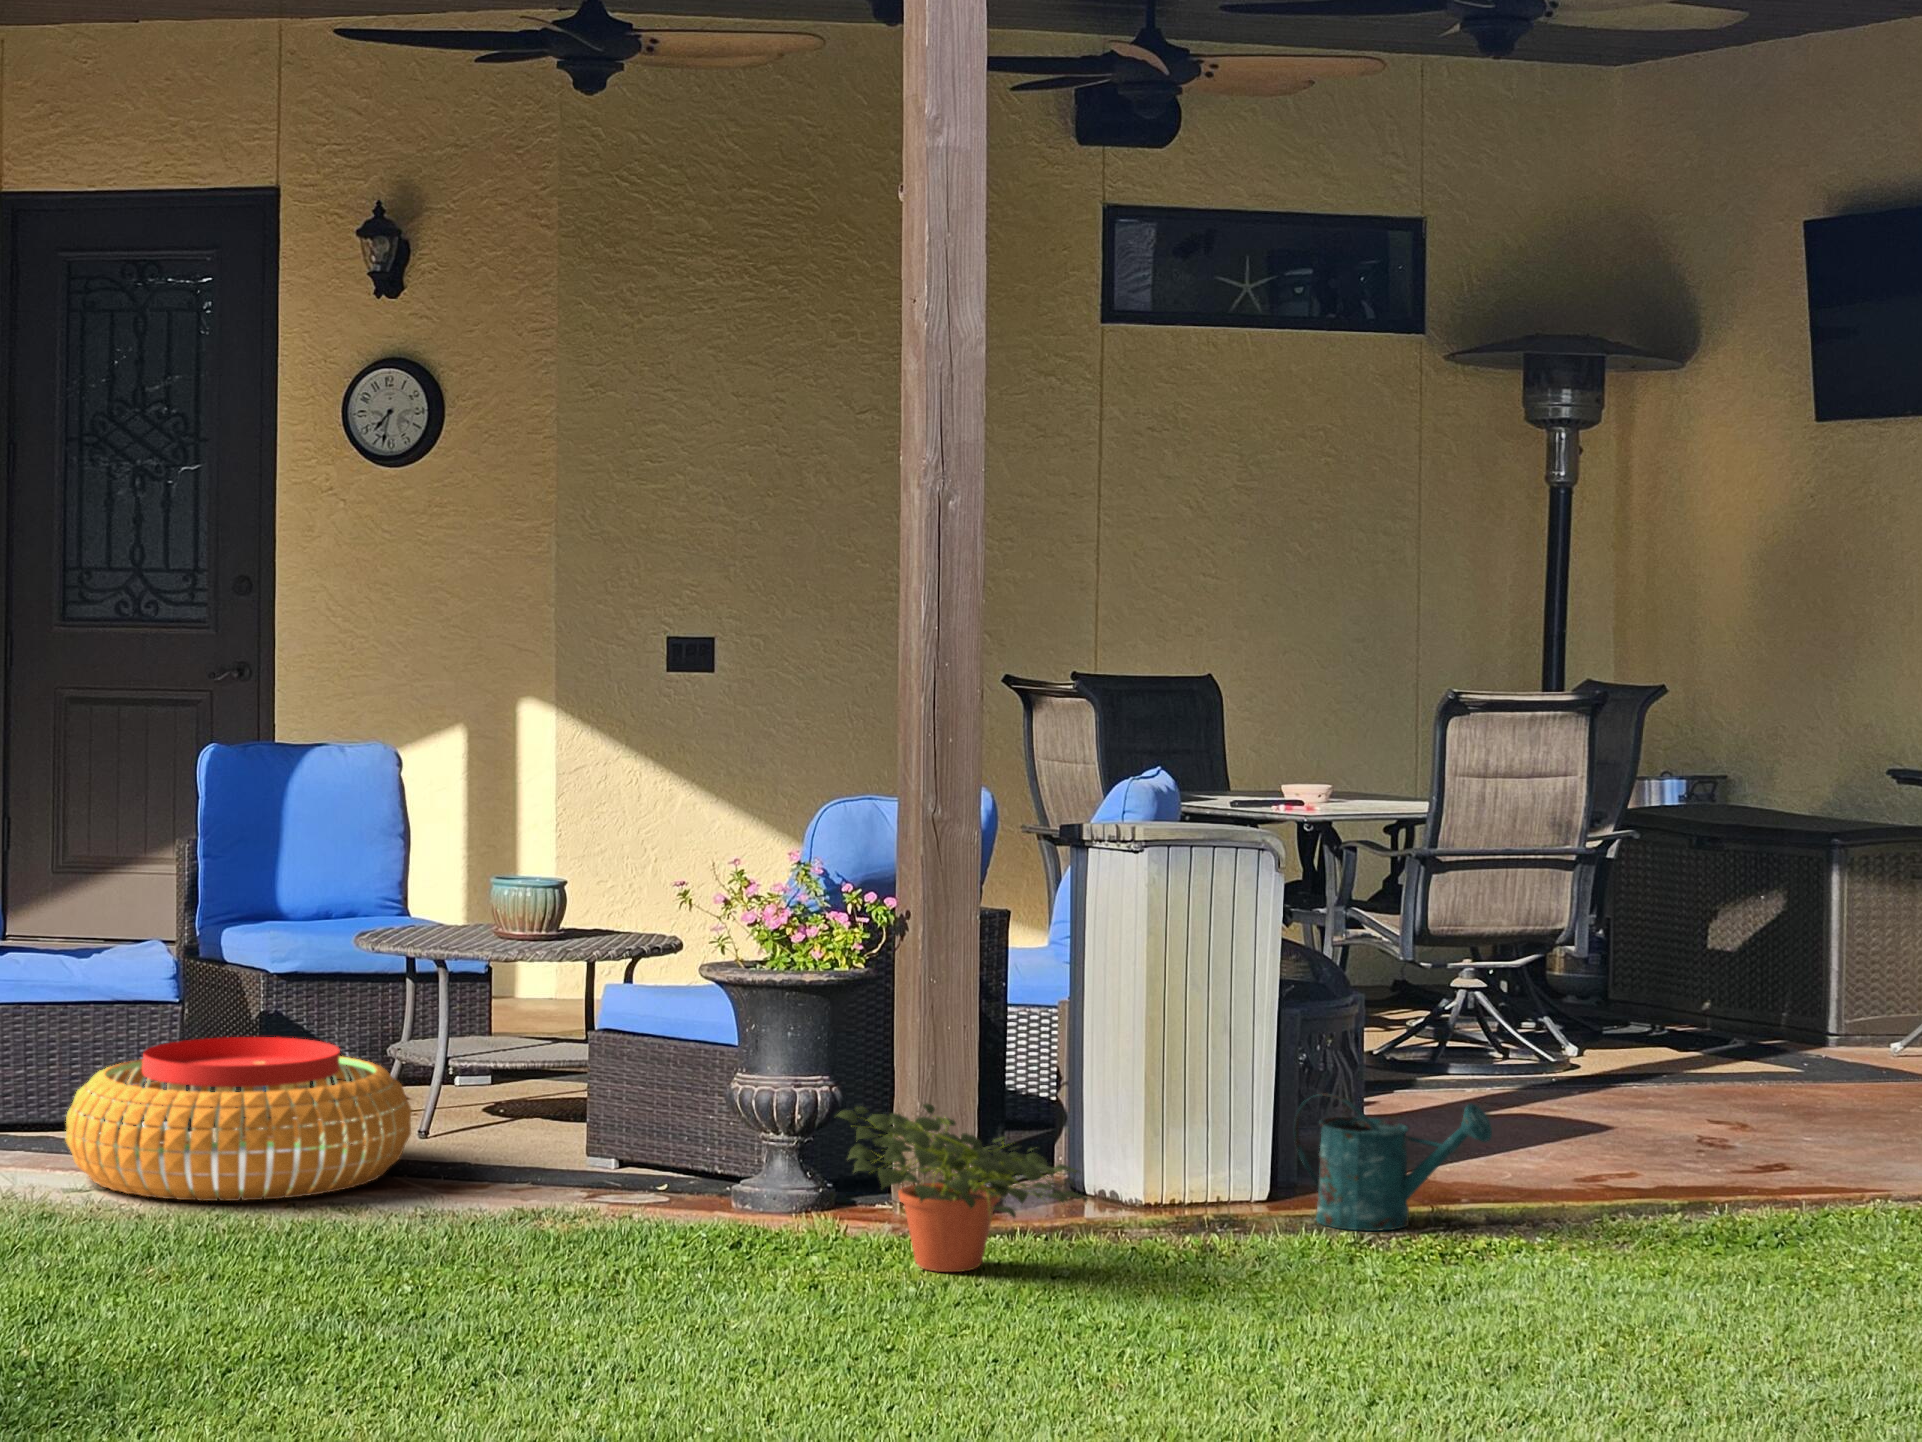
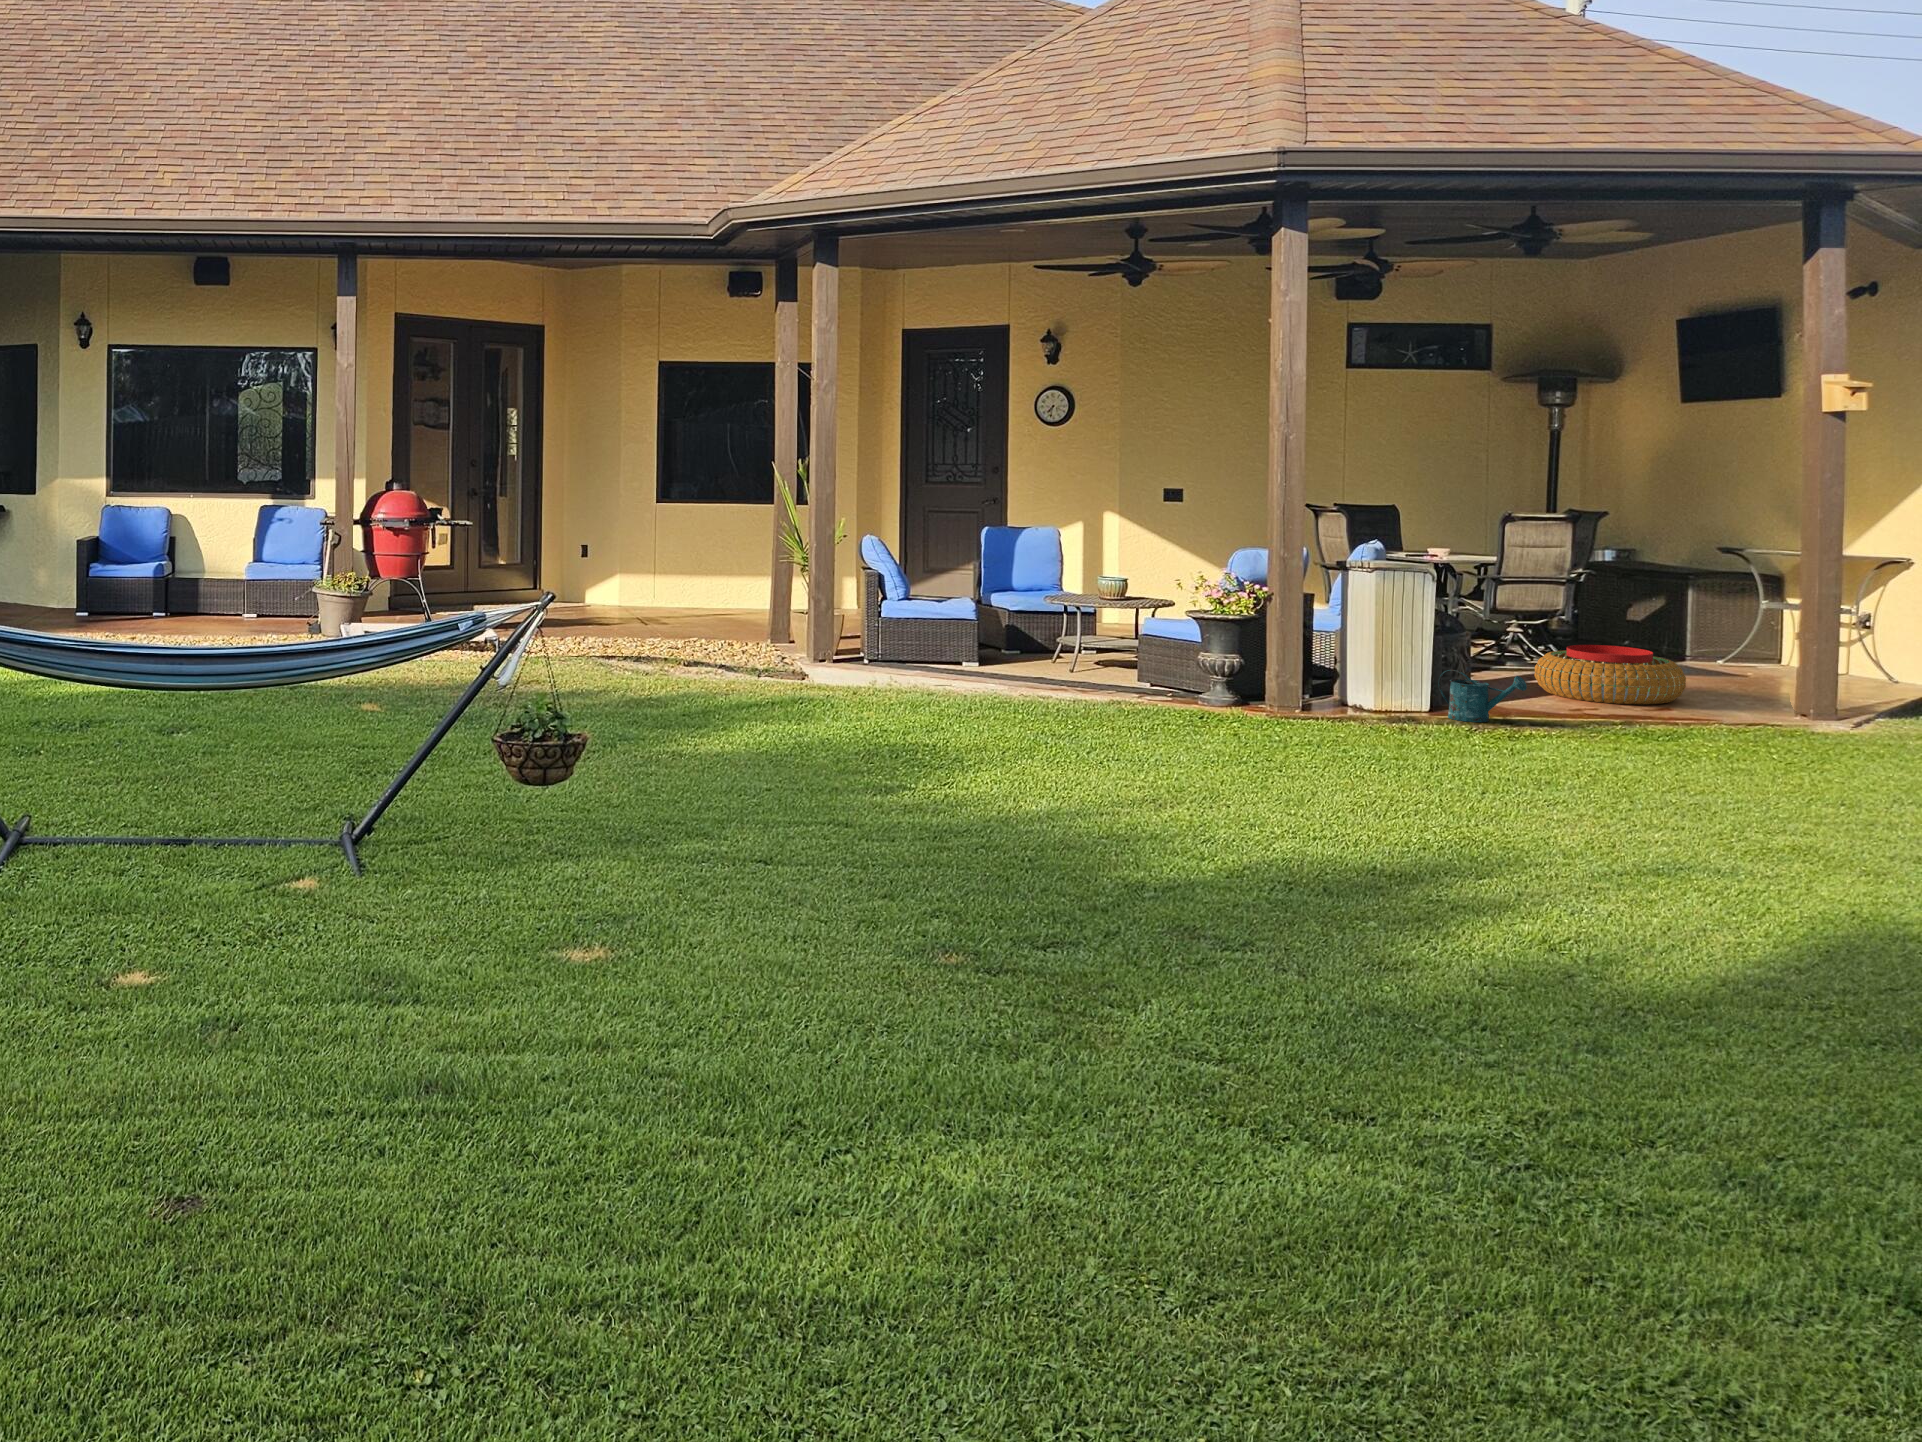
pouf: present [65,1037,412,1201] -> present [1534,645,1686,705]
potted plant: present [837,1104,1088,1272] -> none [1250,665,1355,725]

